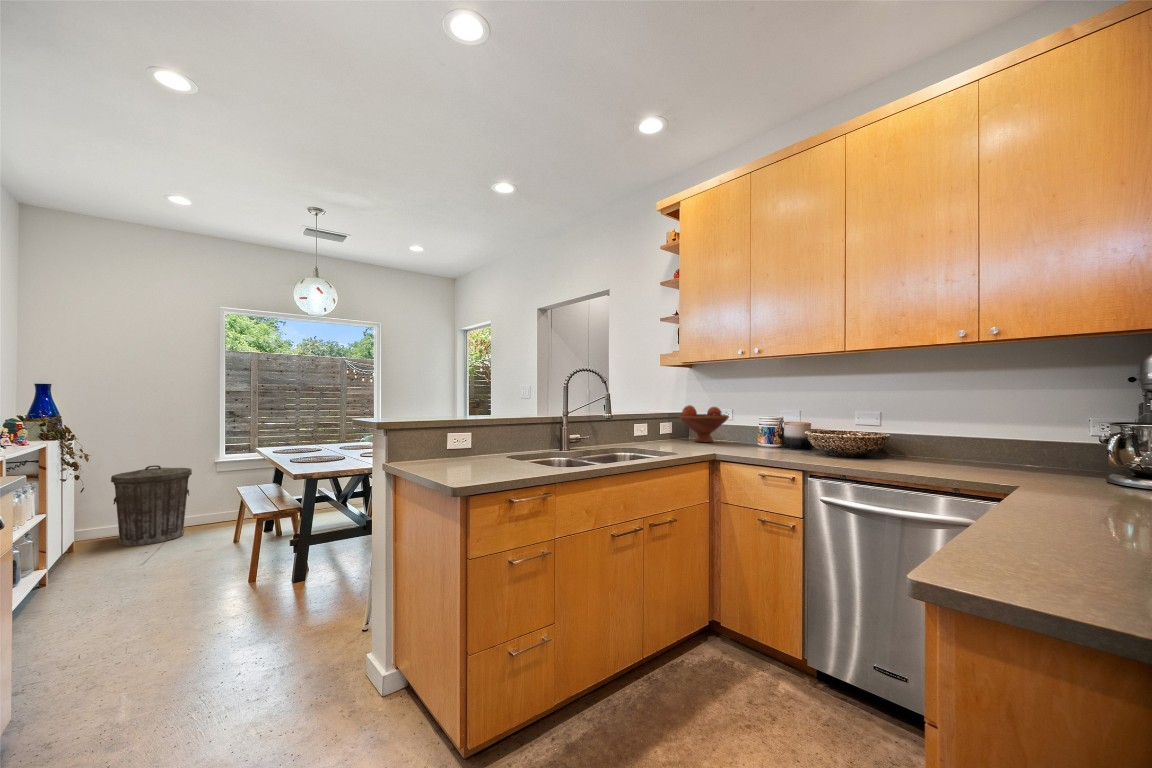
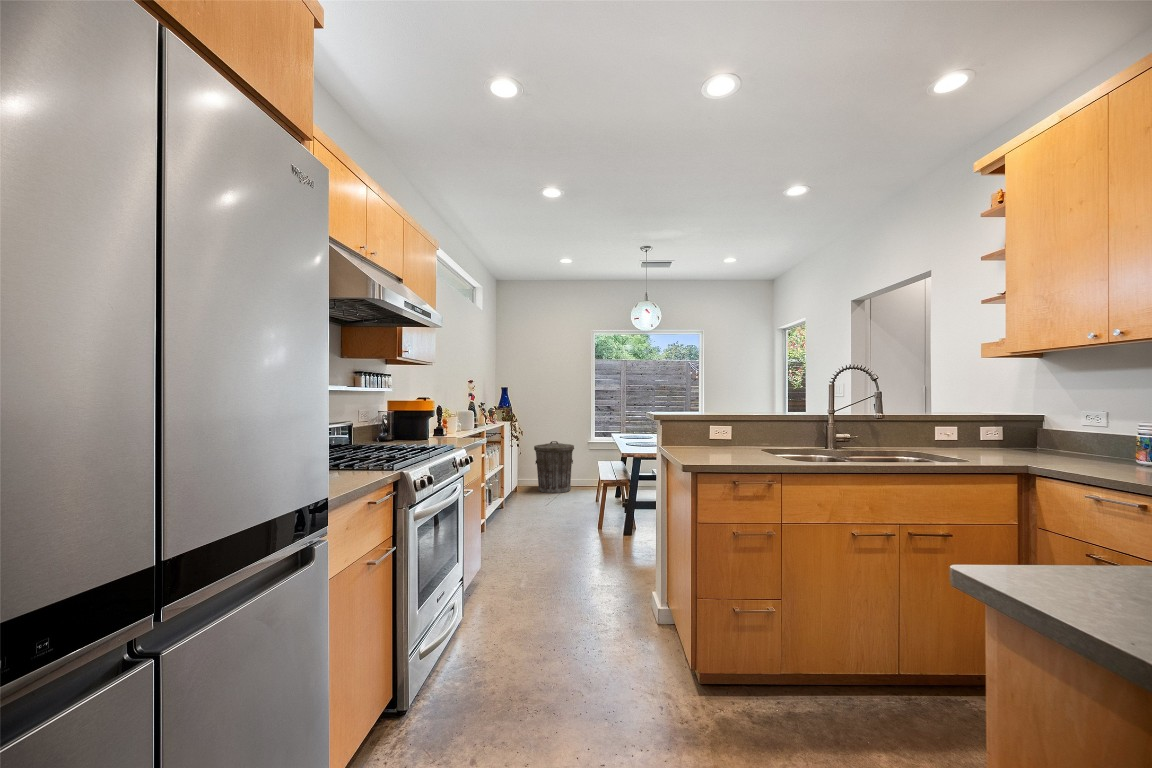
fruit bowl: present [679,405,729,443] -> none [1010,408,1102,457]

